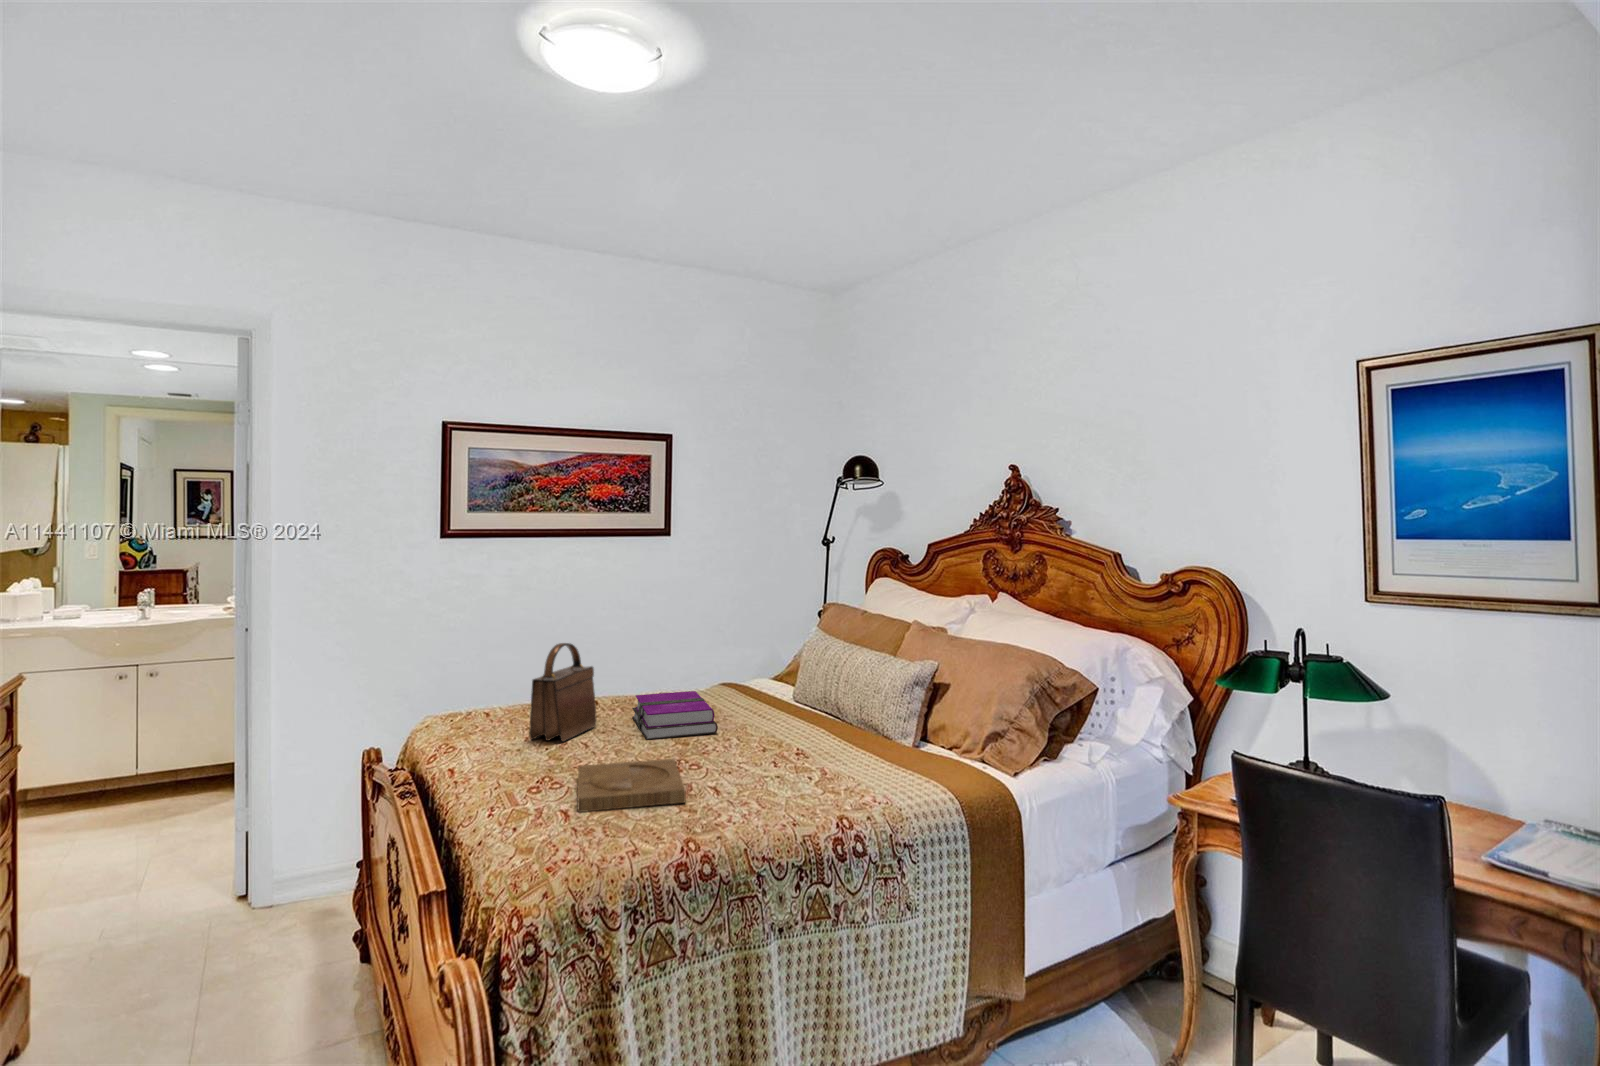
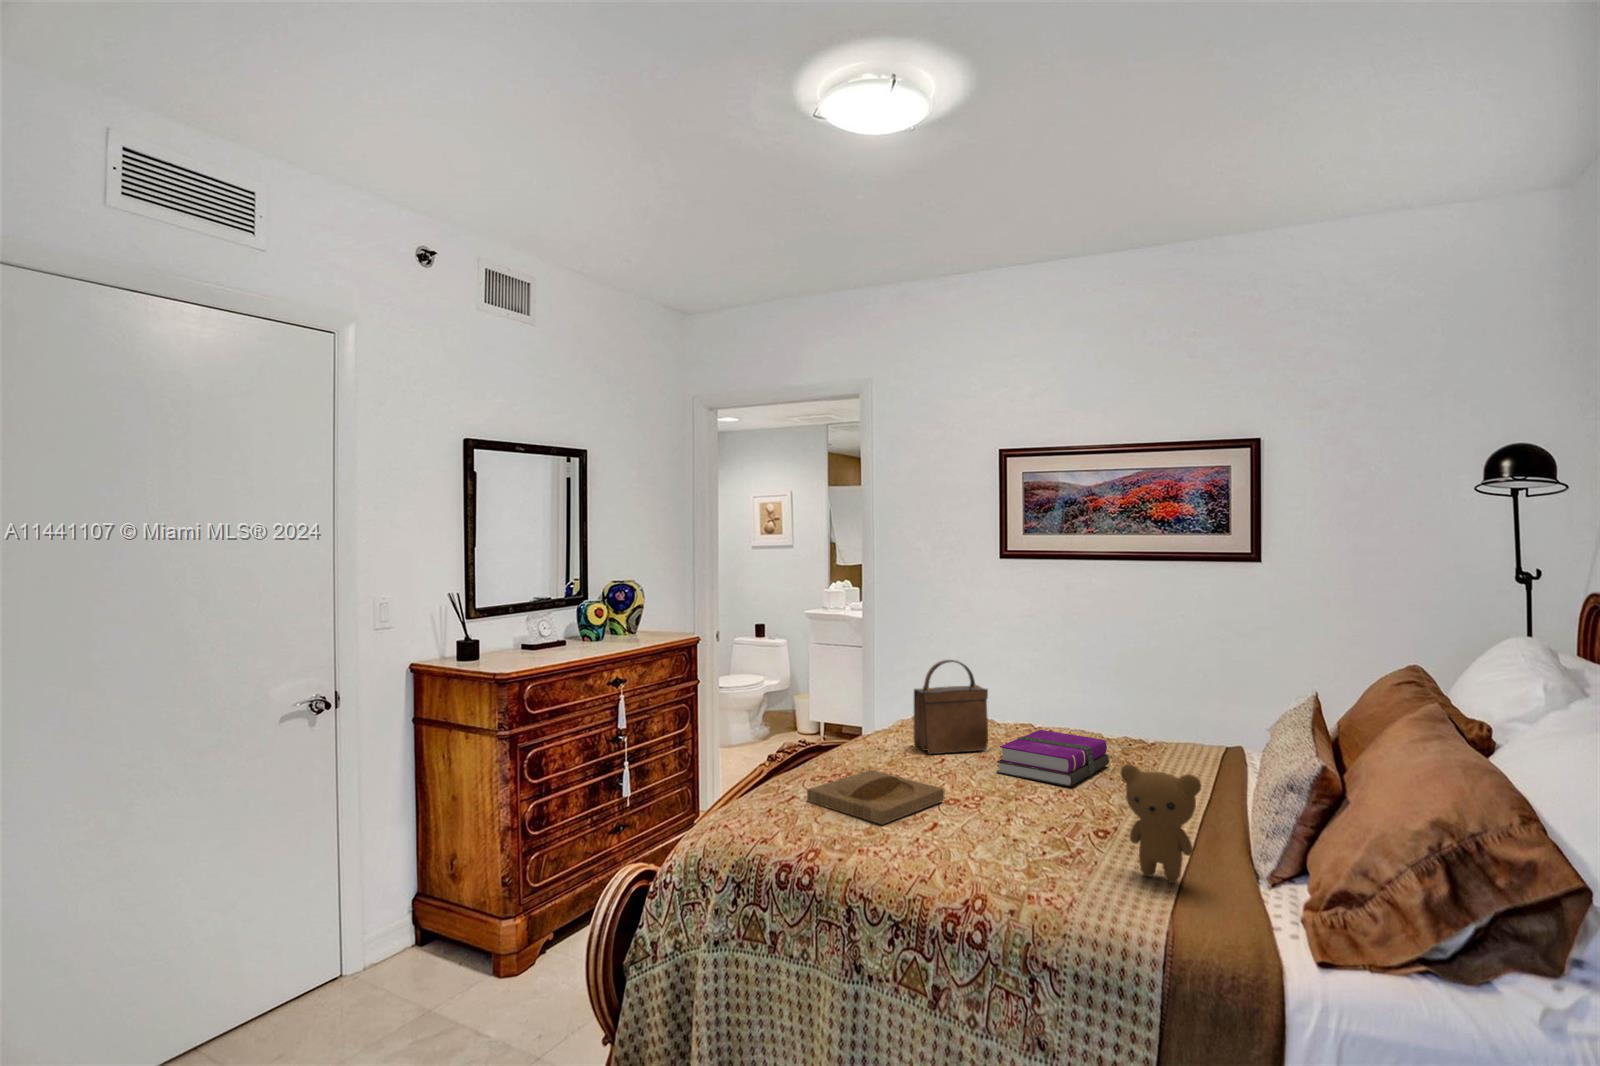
teddy bear: none [862,686,914,768] -> present [1121,764,1201,883]

